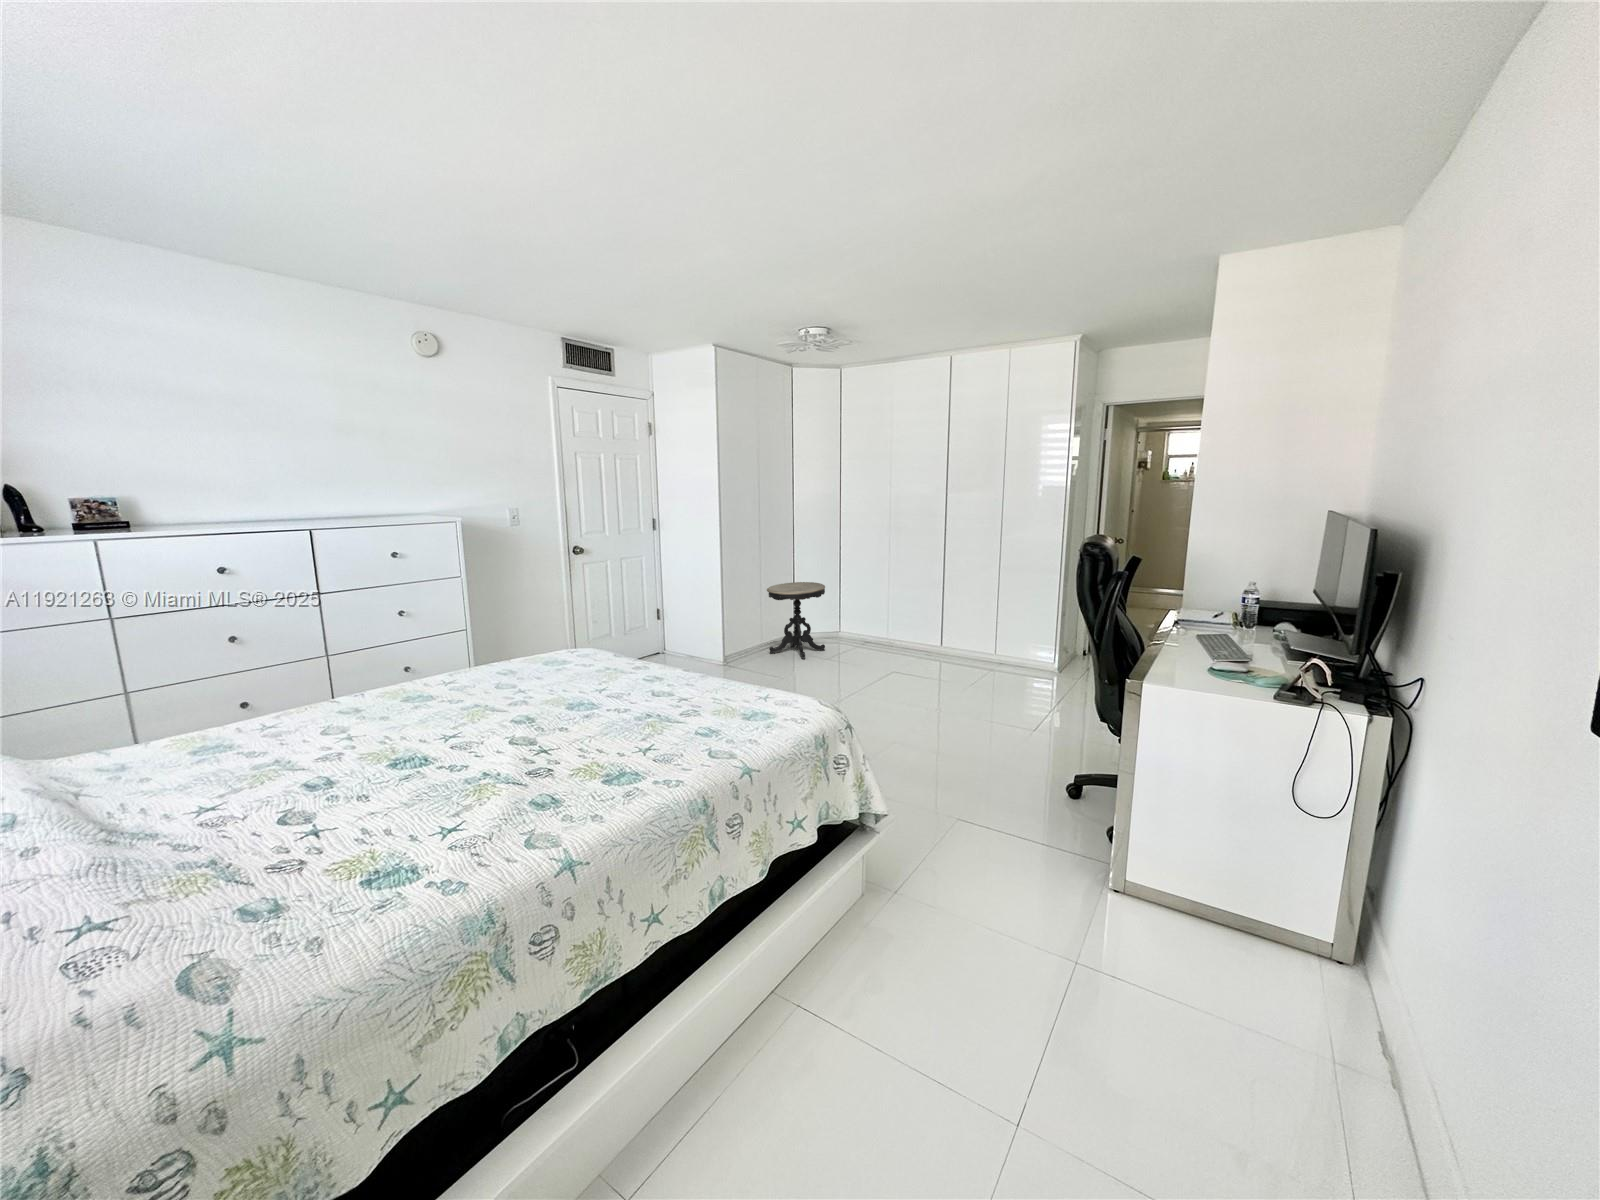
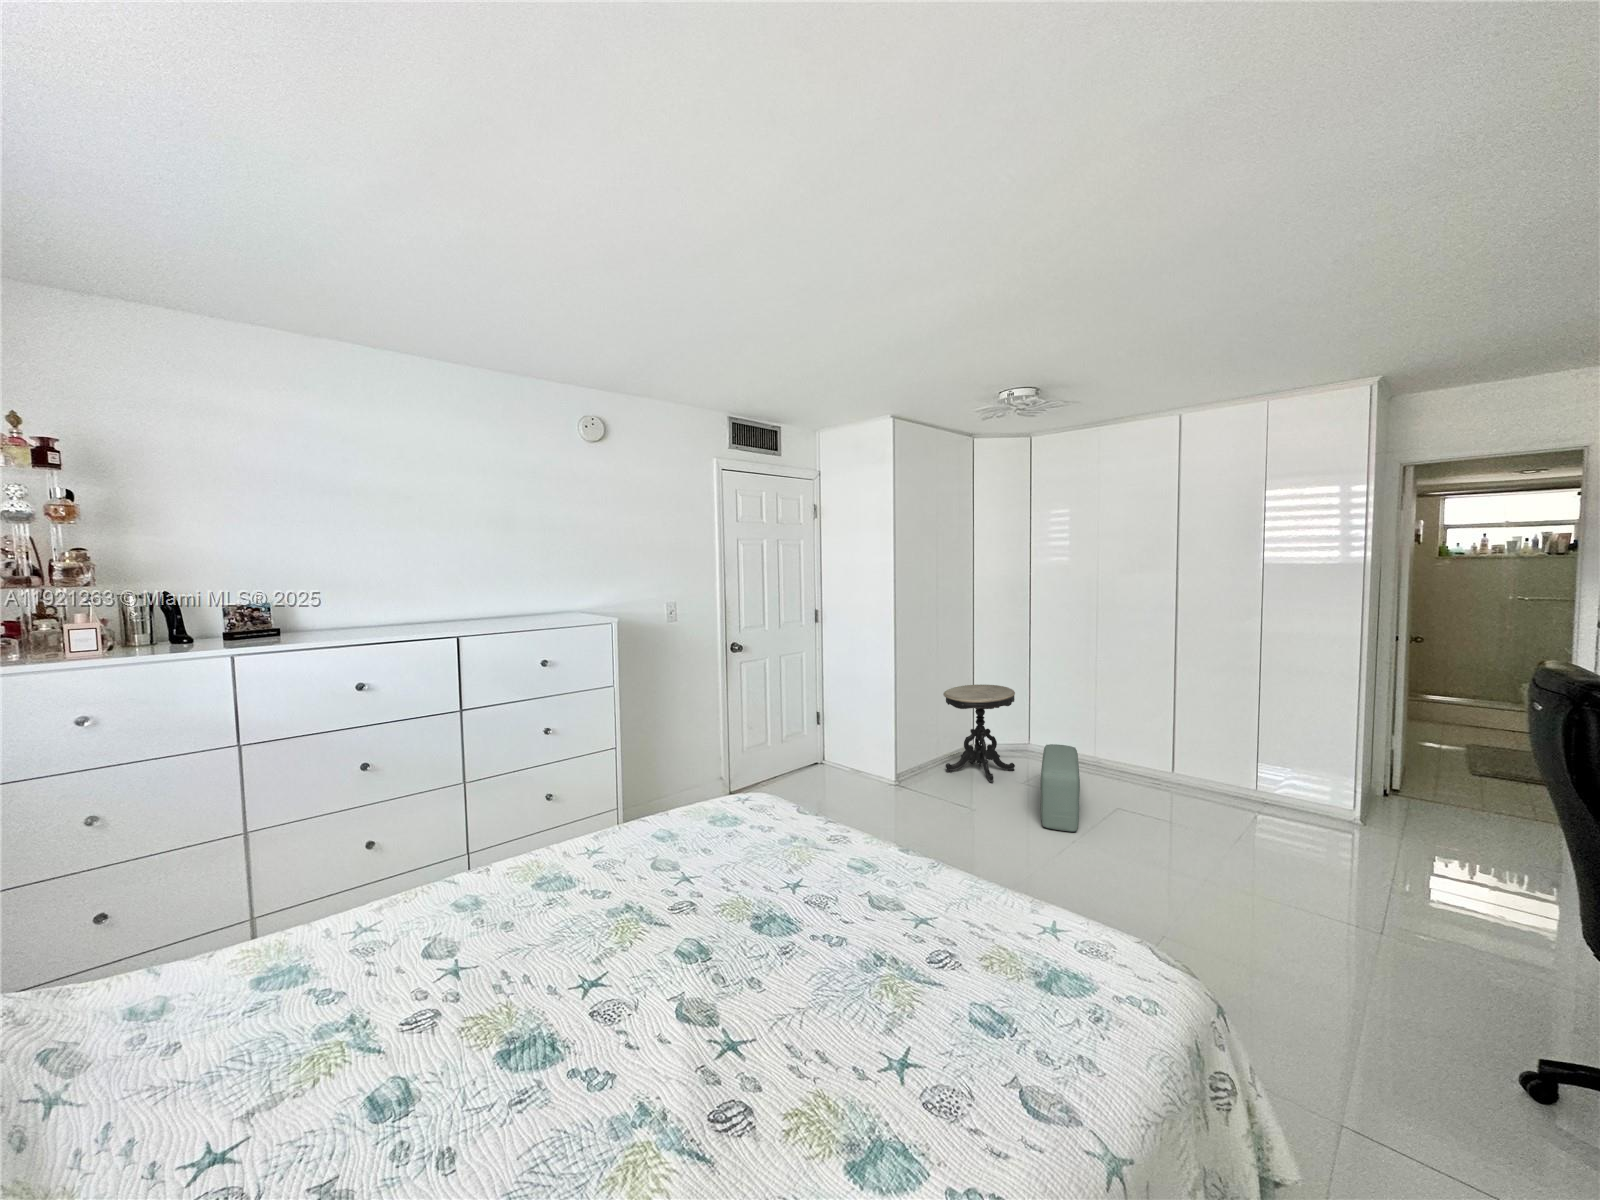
pouf: none [831,625,866,686] -> present [1040,744,1080,832]

